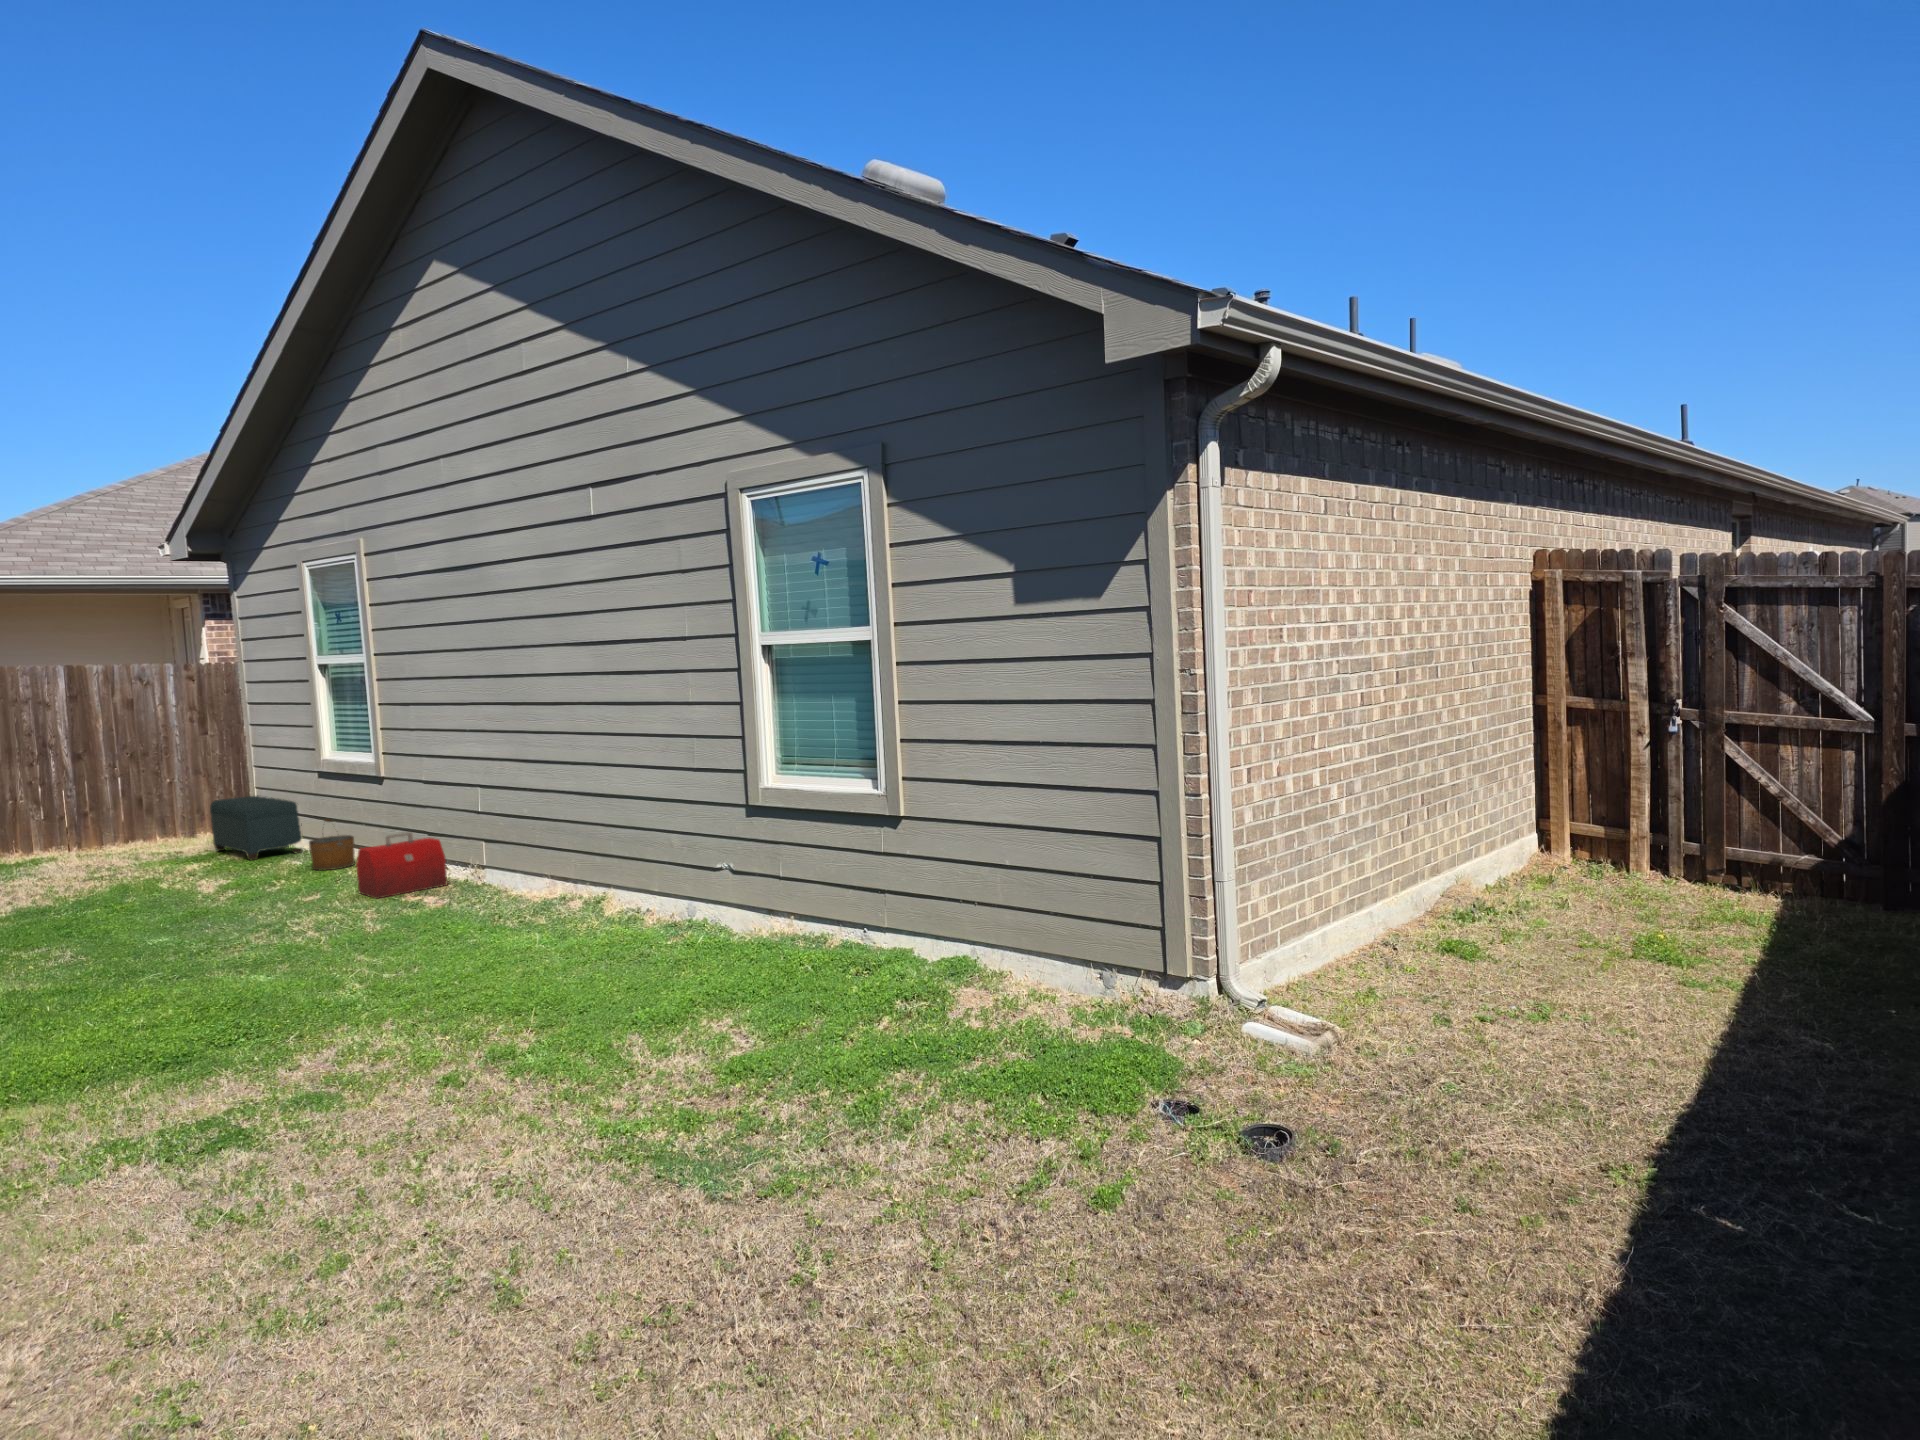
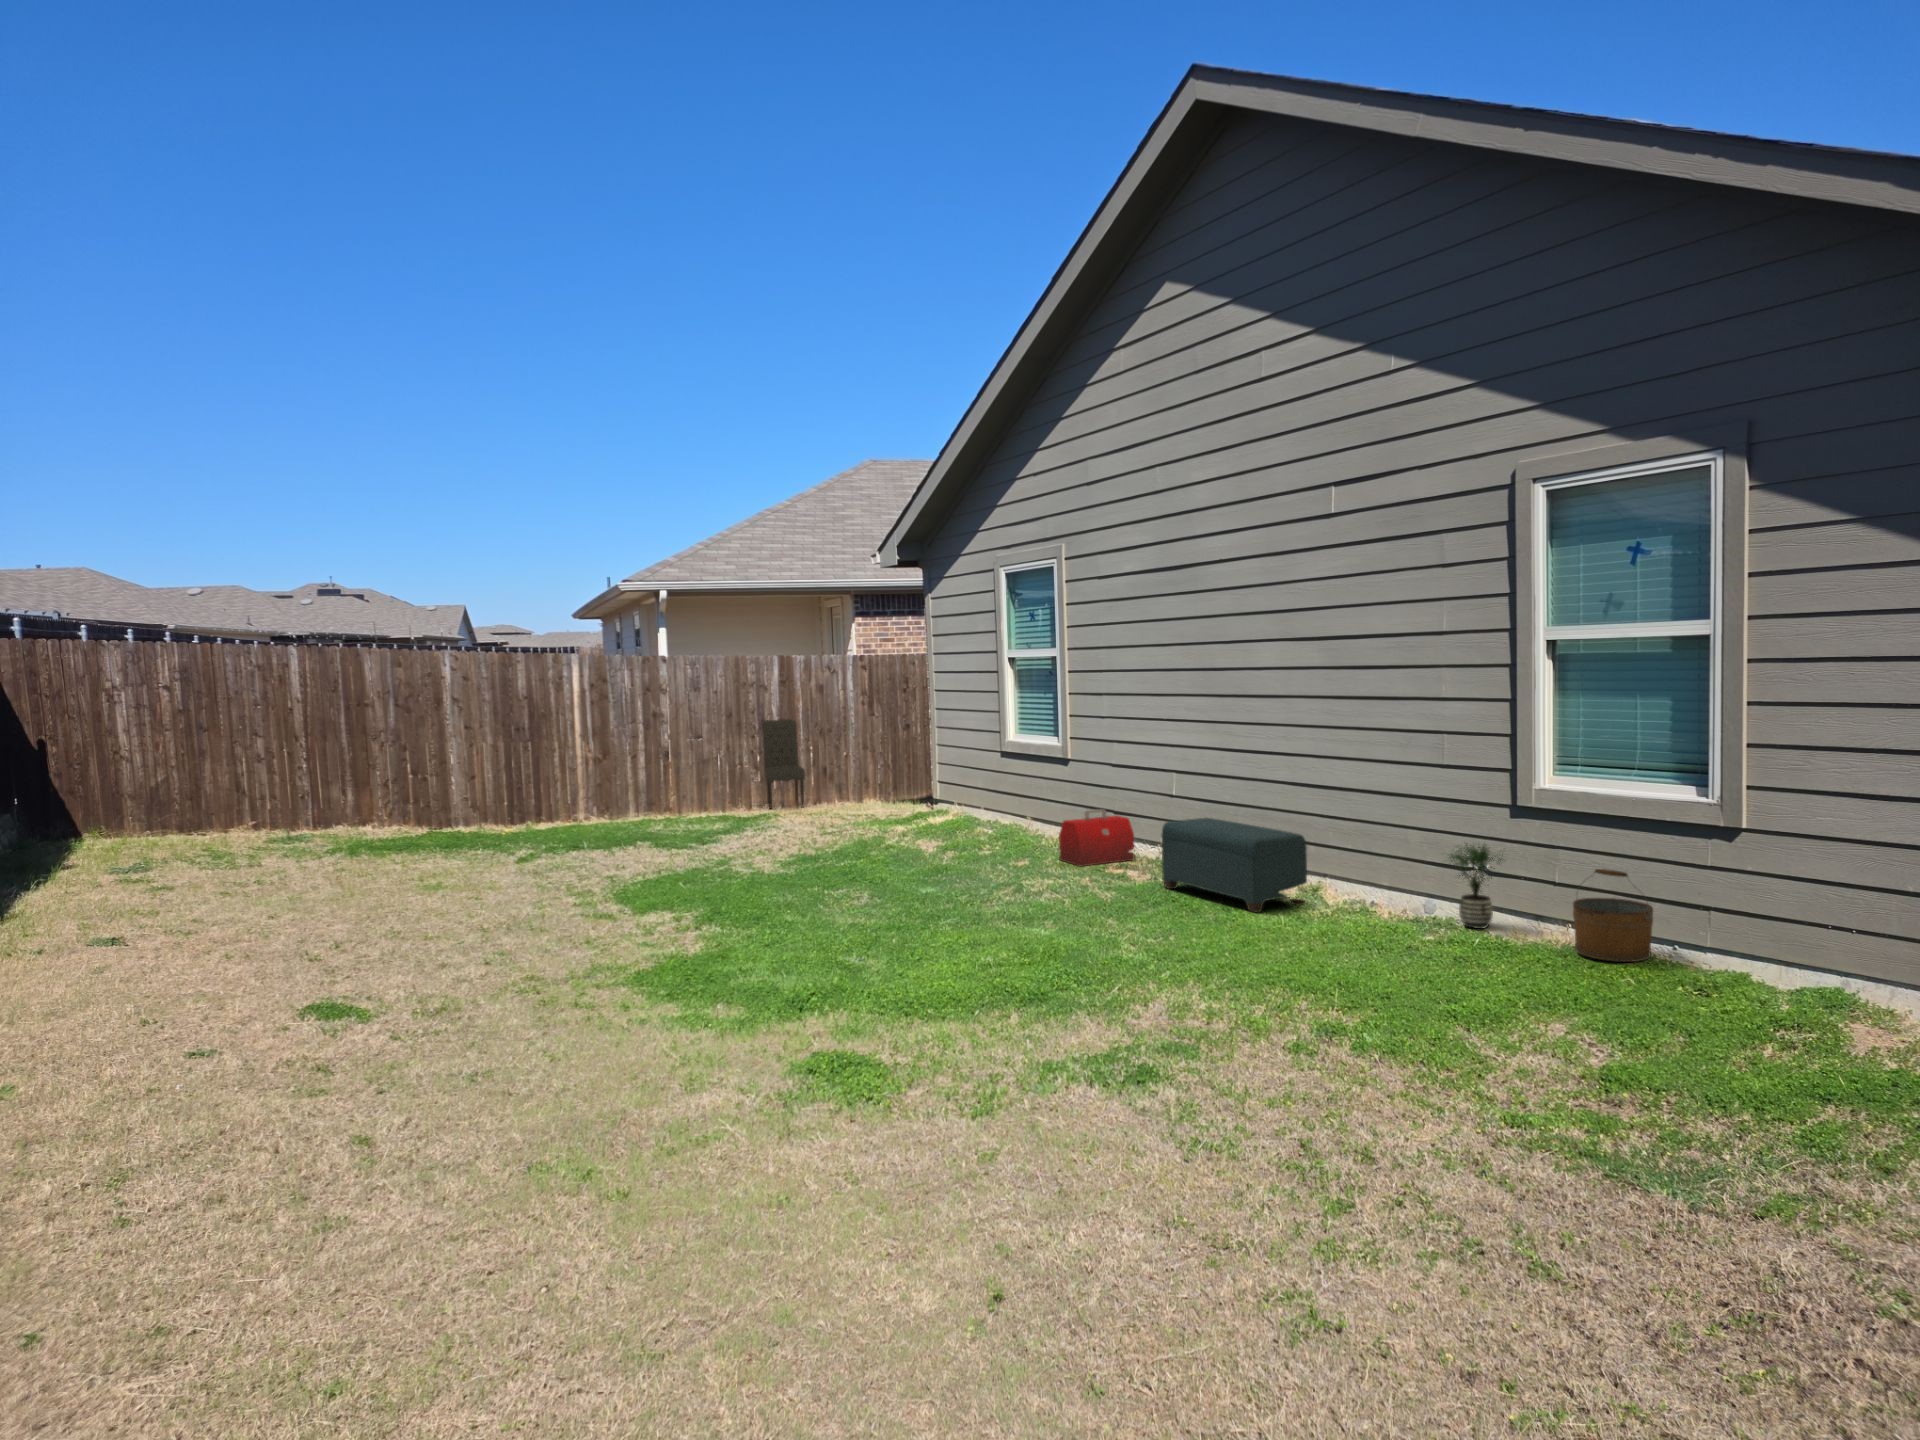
chair: none [12,746,76,860] -> present [762,719,805,809]
bench: present [210,795,302,860] -> present [1162,818,1307,912]
bucket: present [309,819,355,870] -> present [1573,869,1653,962]
potted plant: none [681,843,743,929] -> present [1449,843,1503,929]

